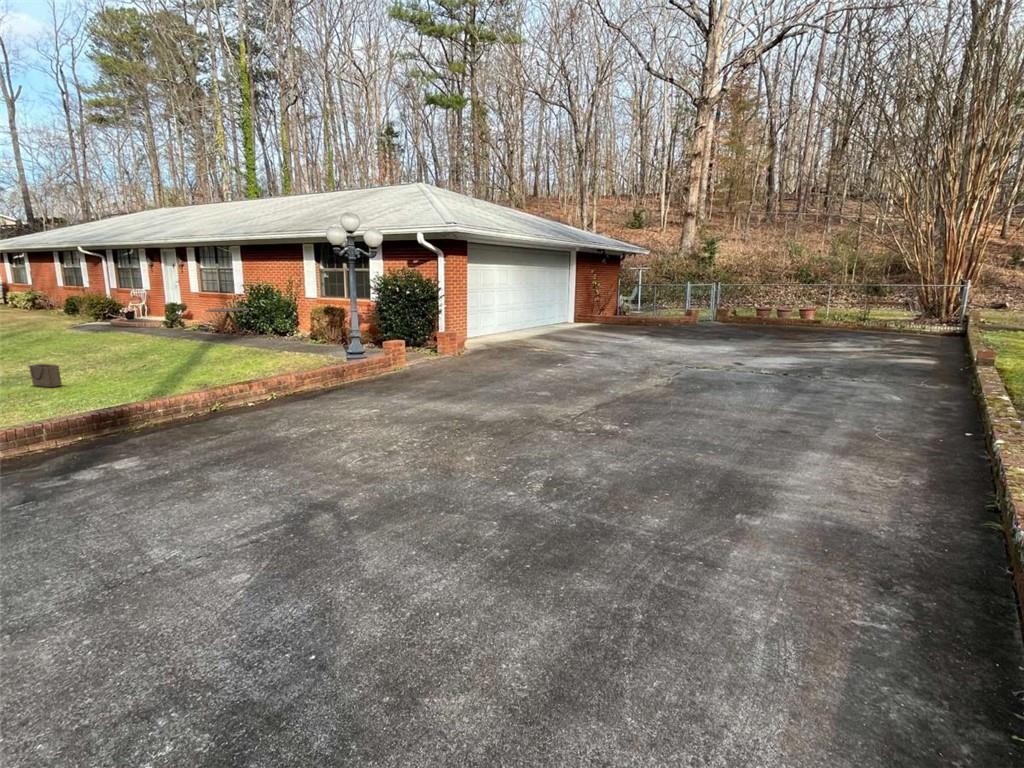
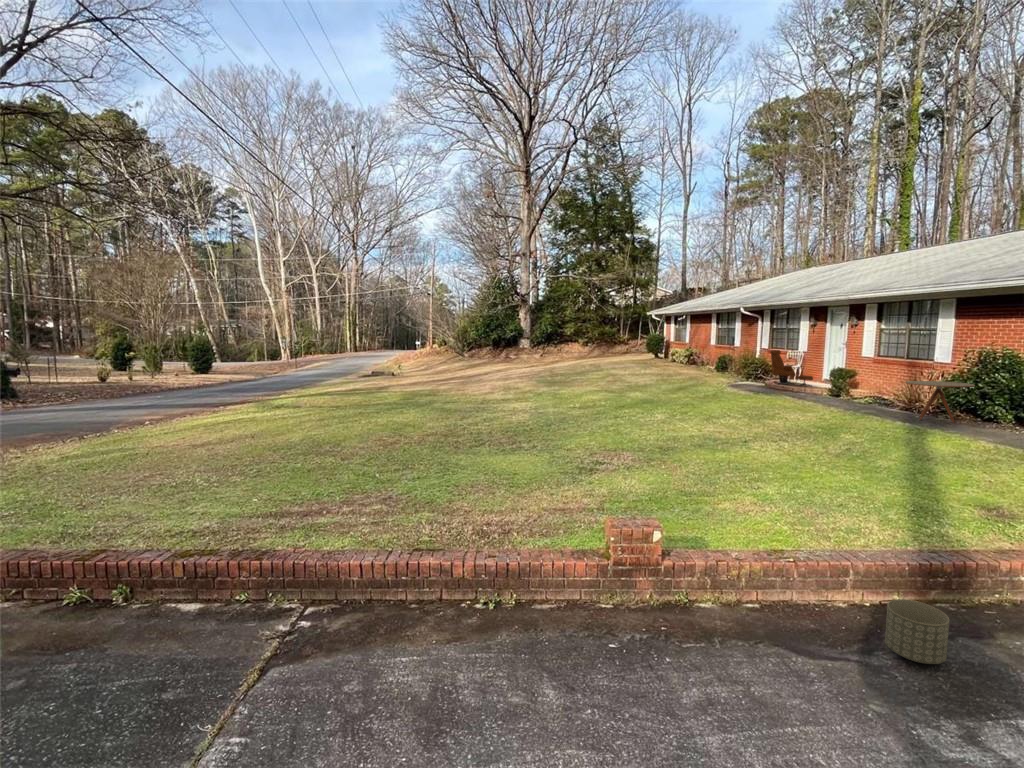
lounge chair: none [113,289,159,322] -> present [770,350,813,385]
basket: present [28,364,61,387] -> none [746,437,783,470]
planter: none [51,427,89,458] -> present [885,599,949,664]

